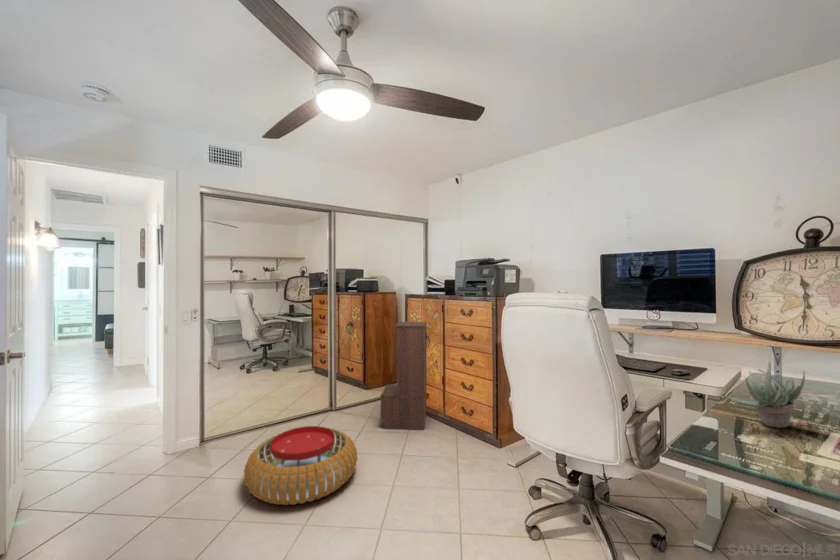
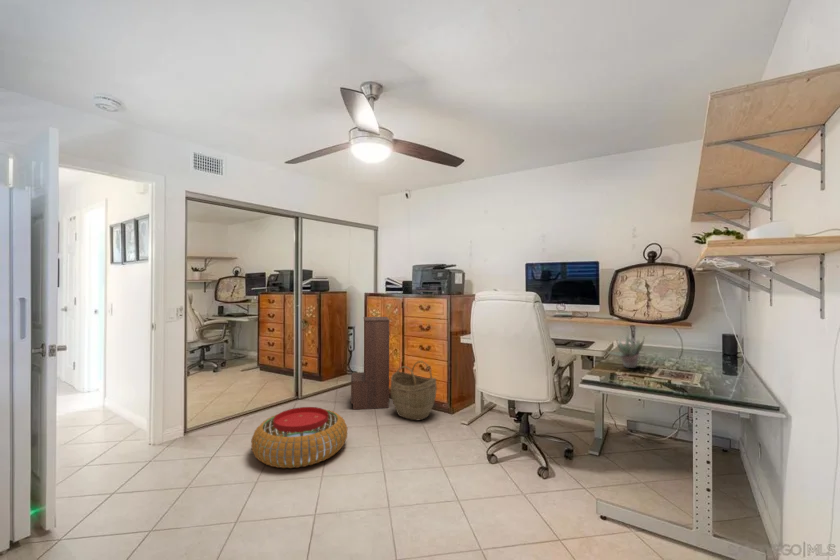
woven basket: none [423,377,477,452] -> present [391,361,436,420]

